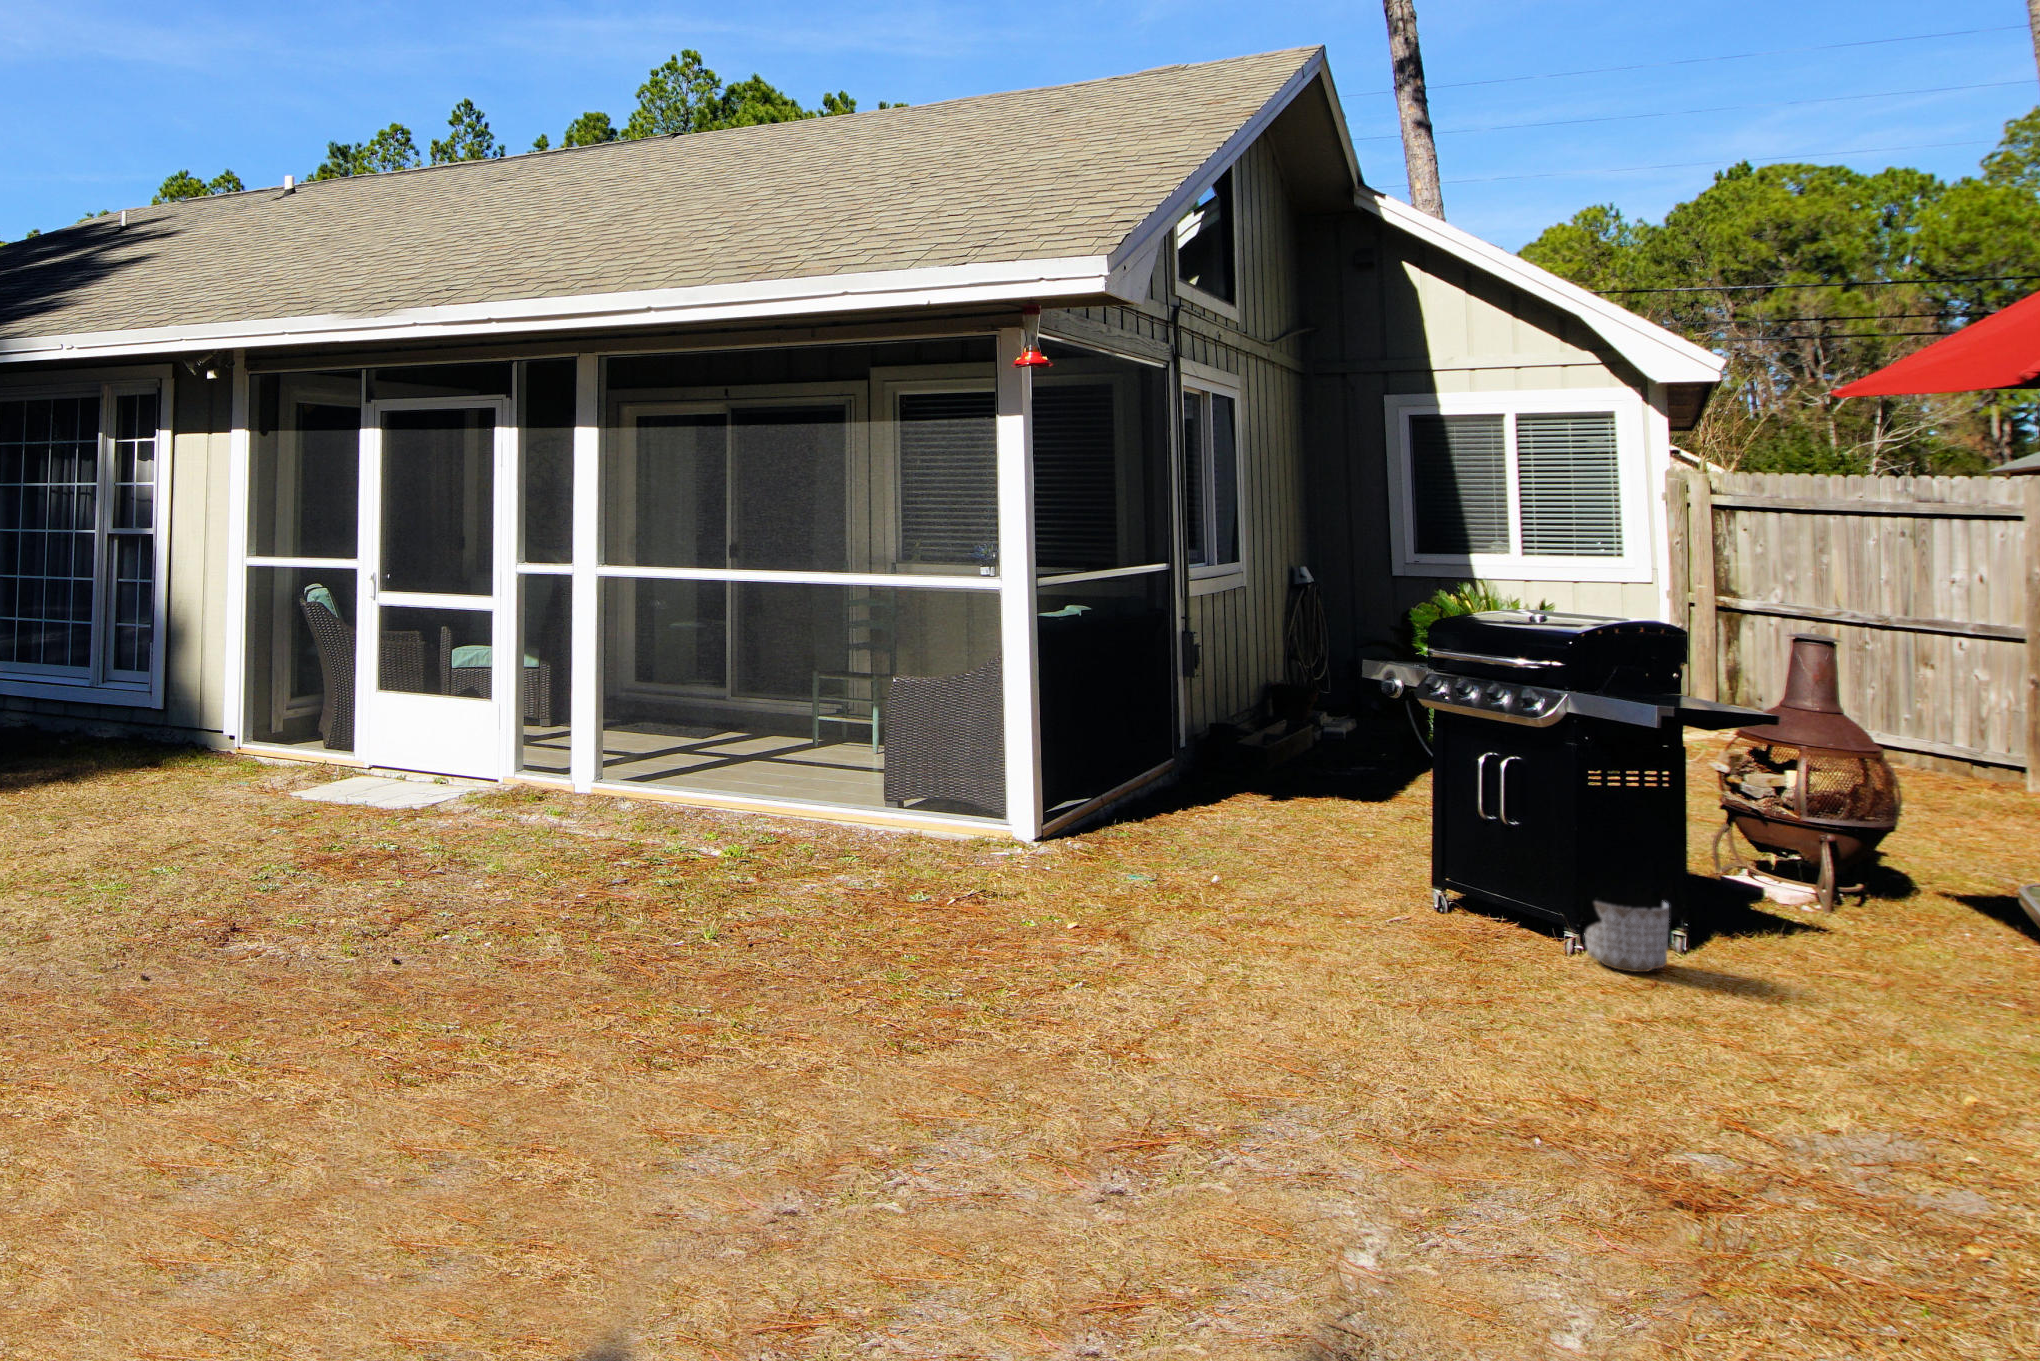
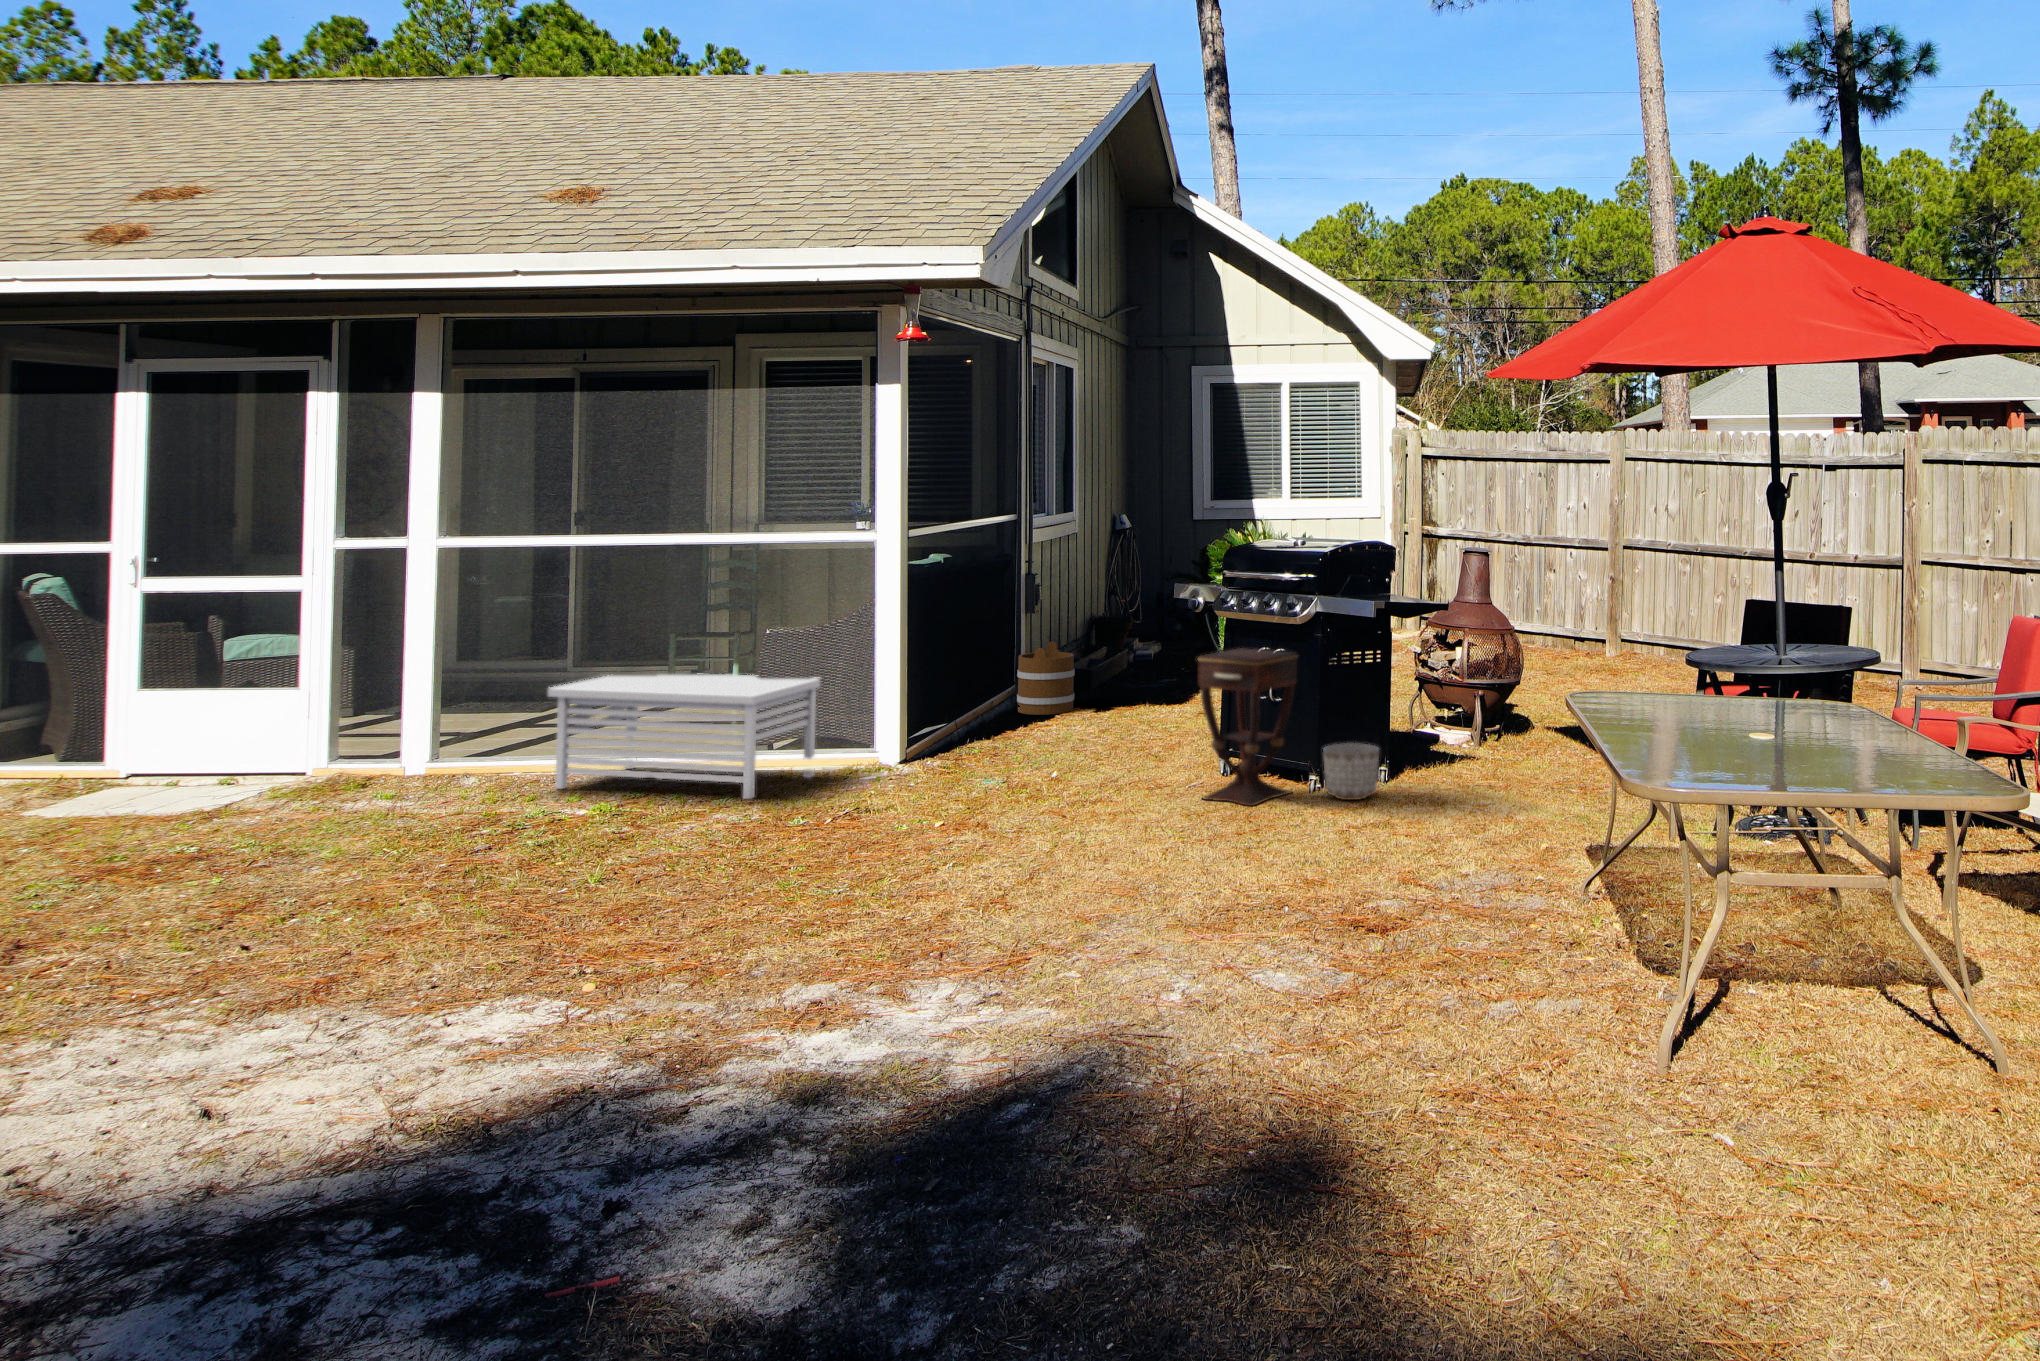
storage bench: none [692,708,953,858] -> present [548,675,820,799]
bucket: none [1174,714,1242,799] -> present [1017,642,1075,715]
side table: none [1395,747,1540,958] -> present [1198,648,1298,806]

